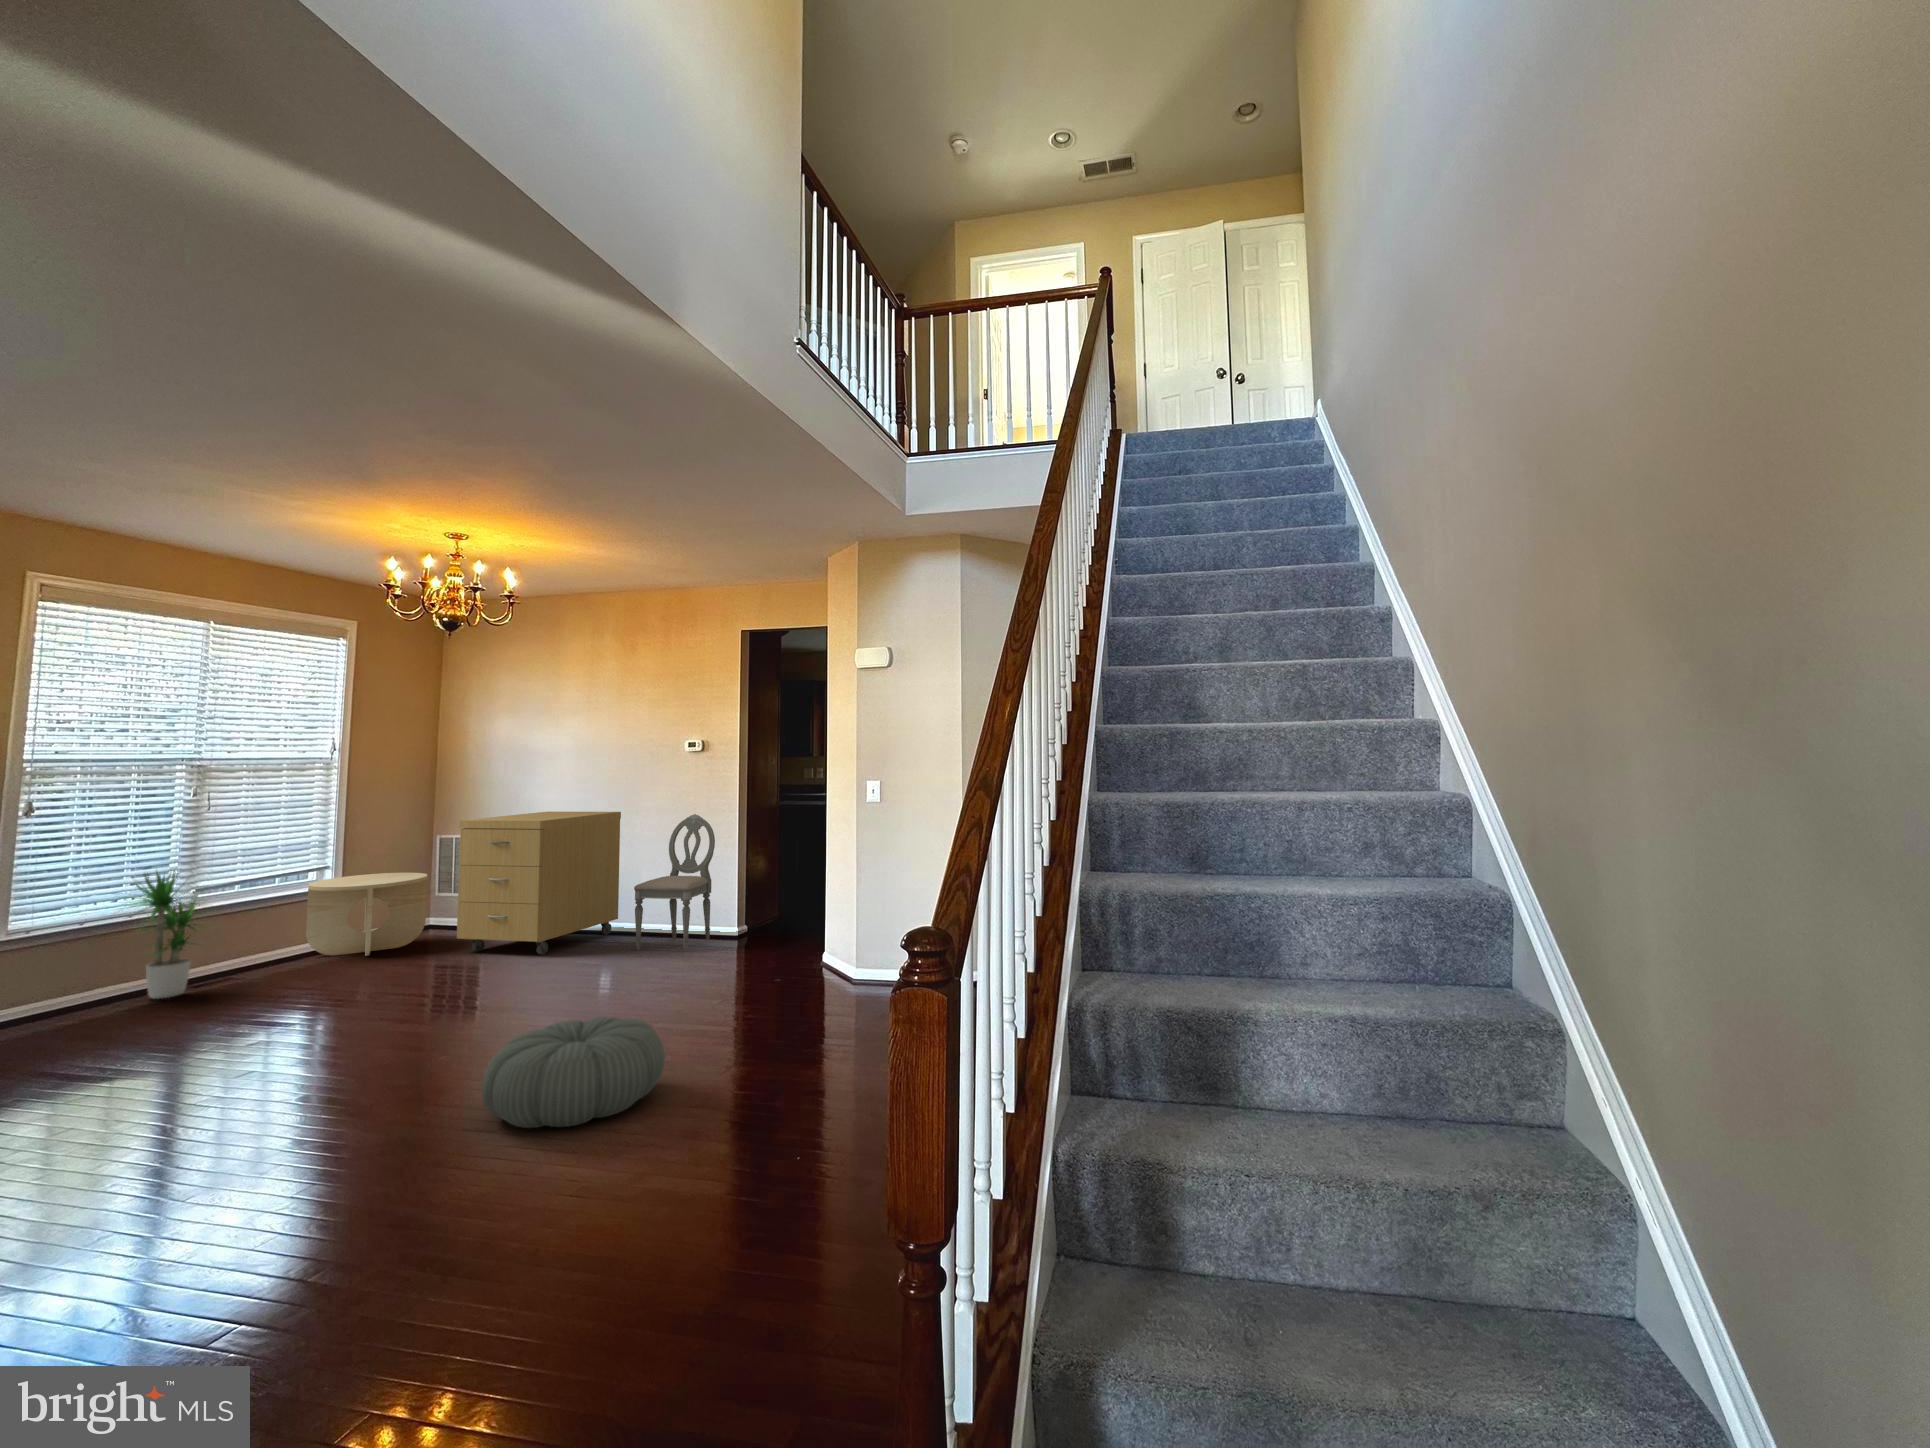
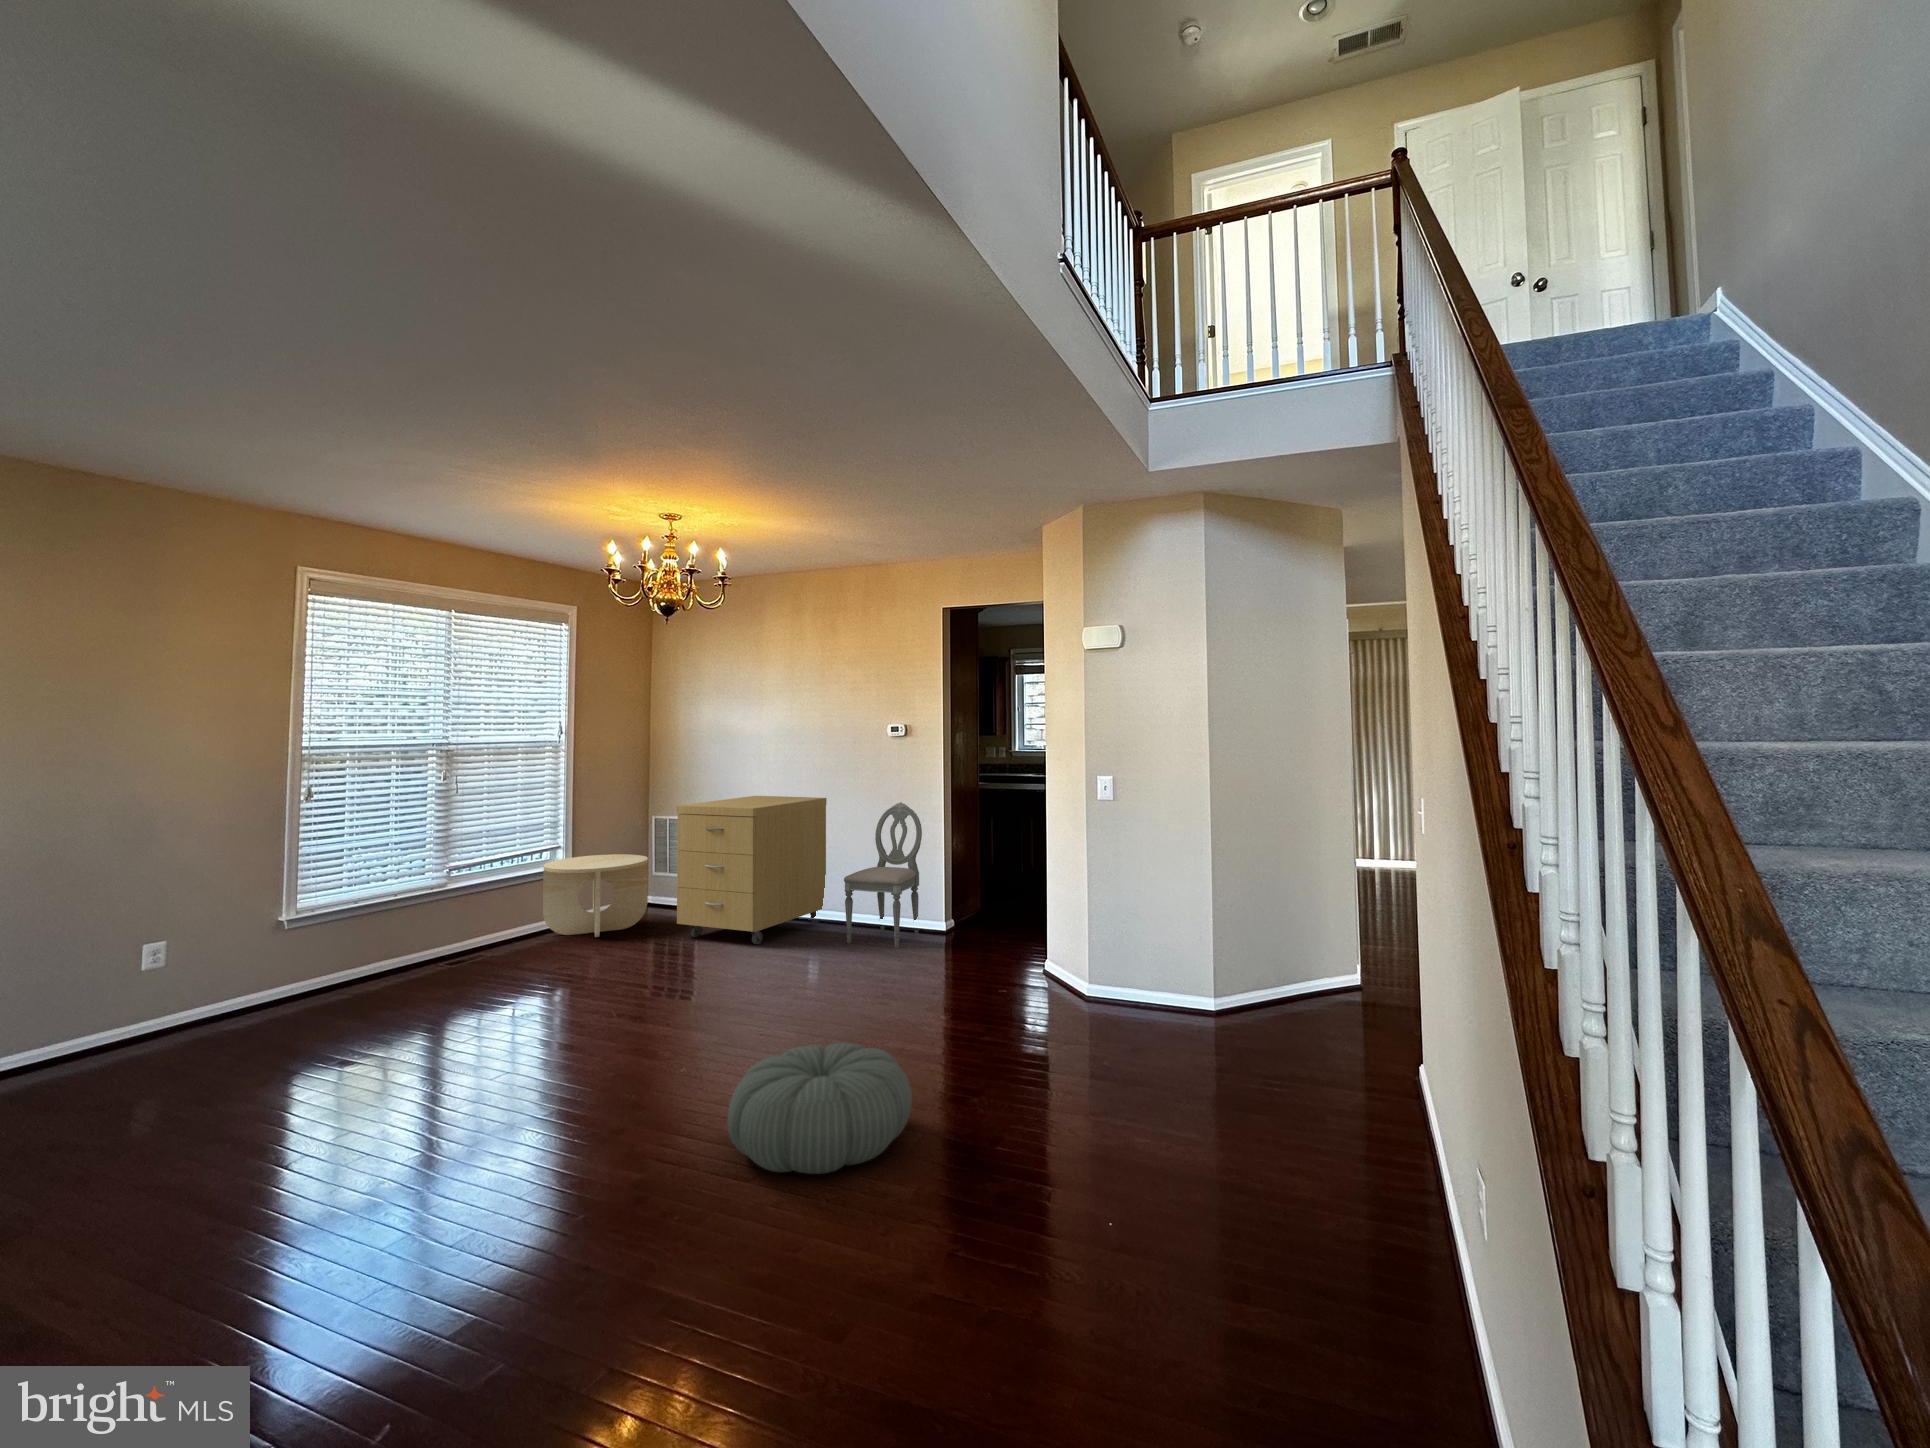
potted plant: present [130,871,200,998] -> none [379,849,472,976]

